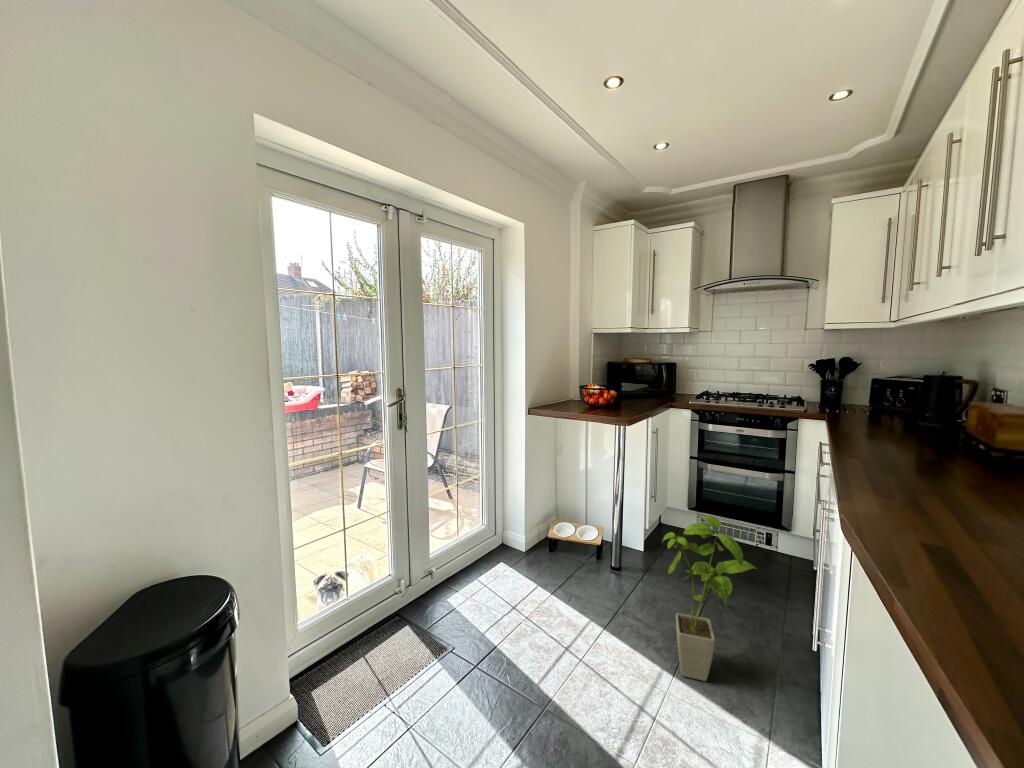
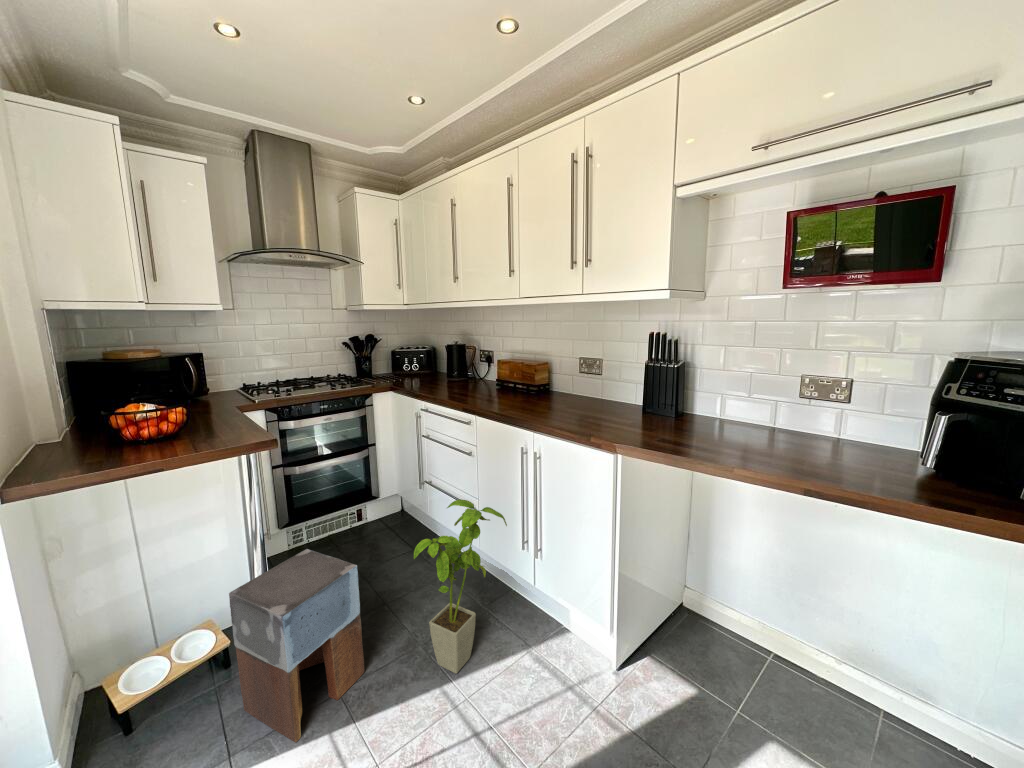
stool: none [577,503,642,618] -> present [229,549,365,743]

